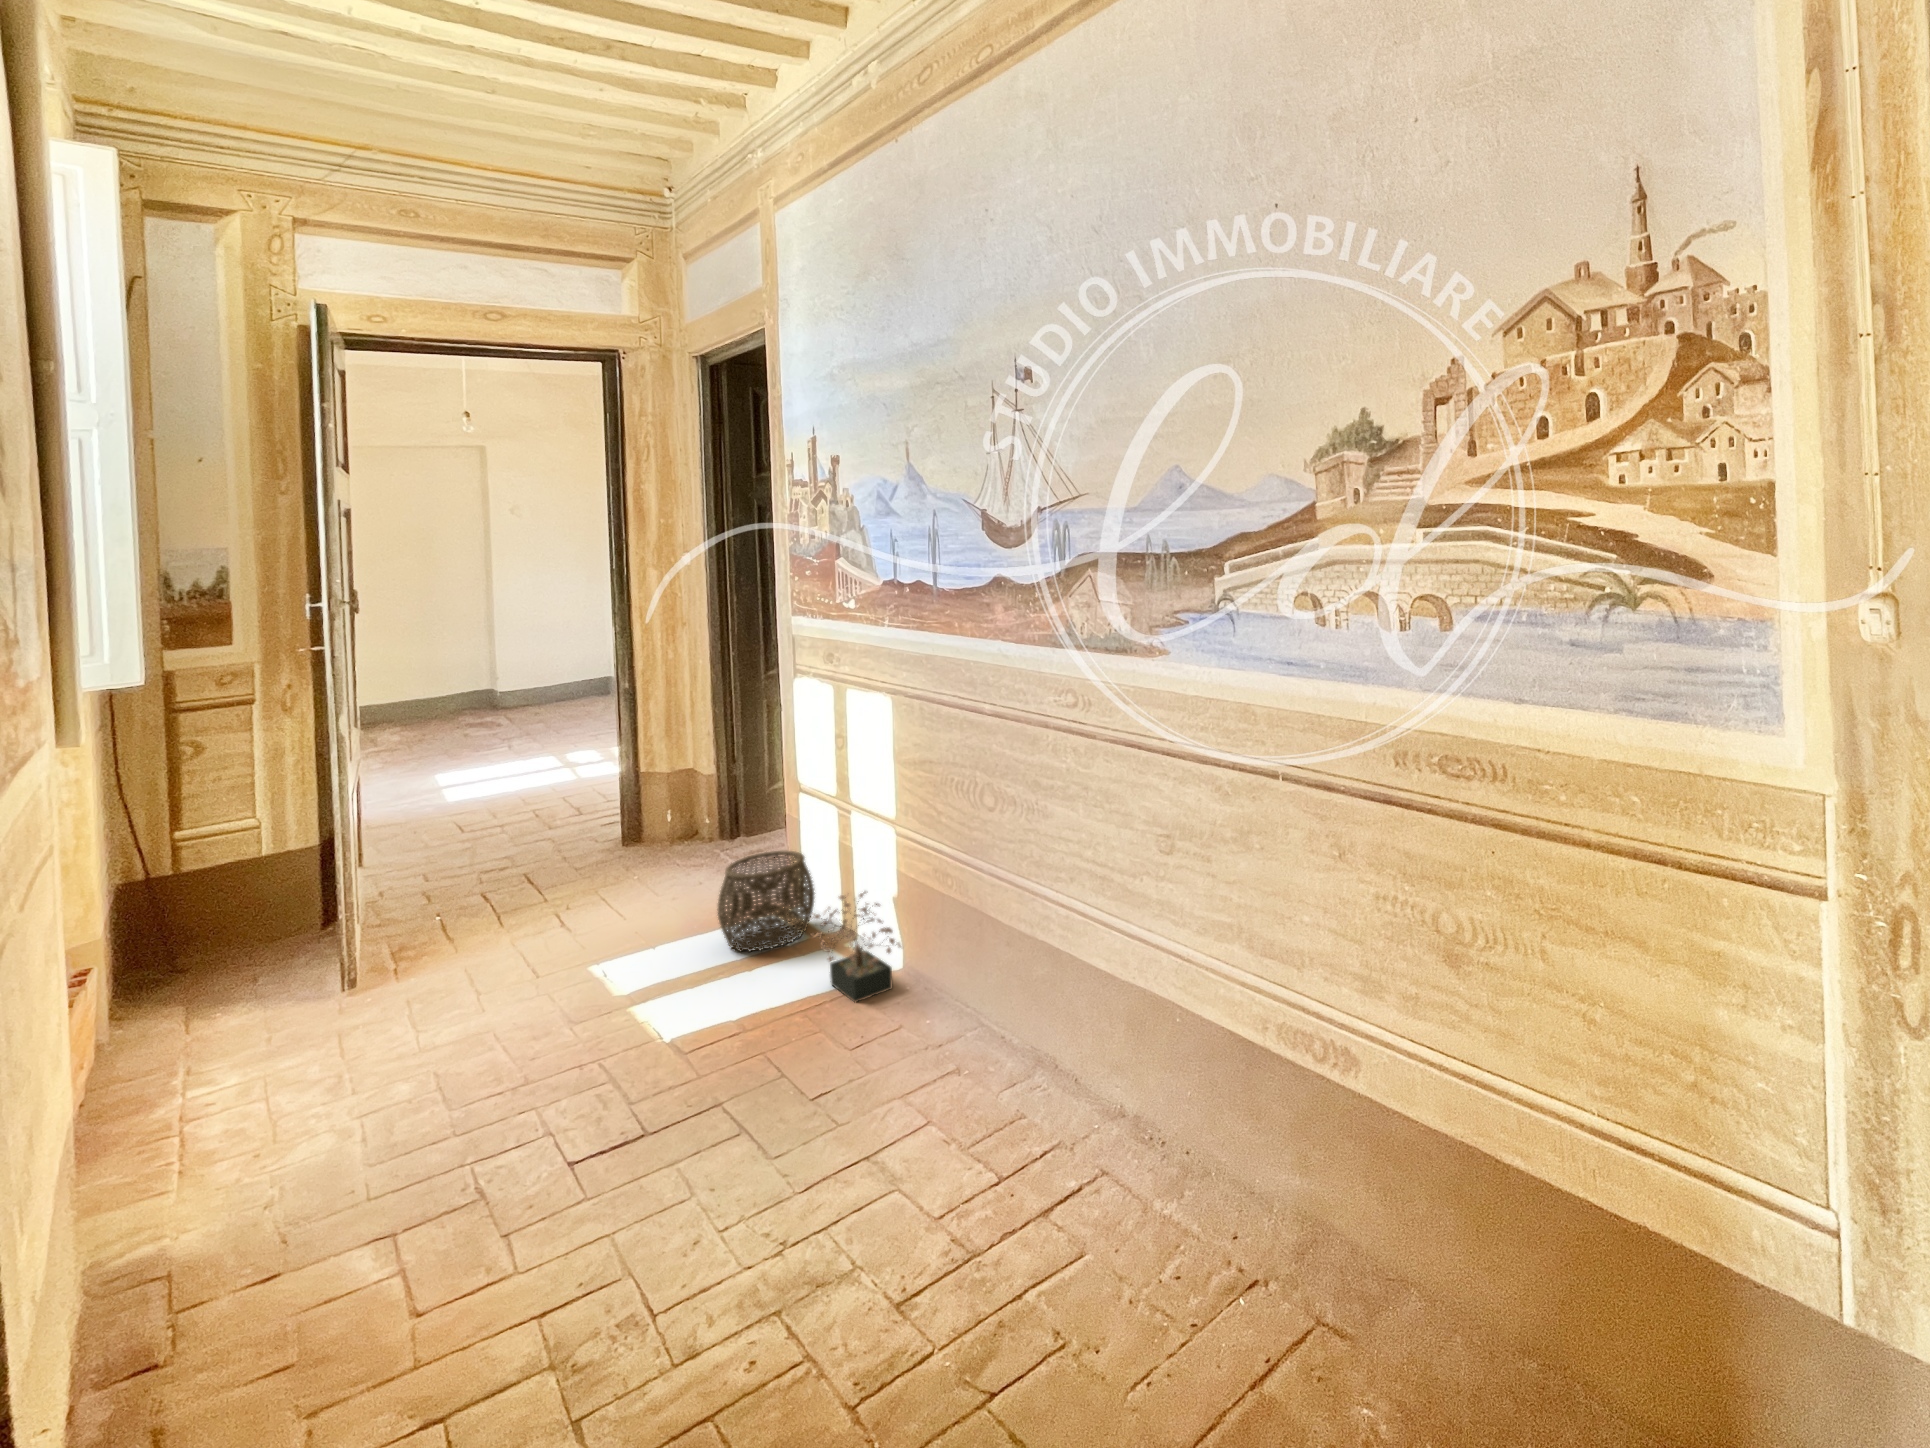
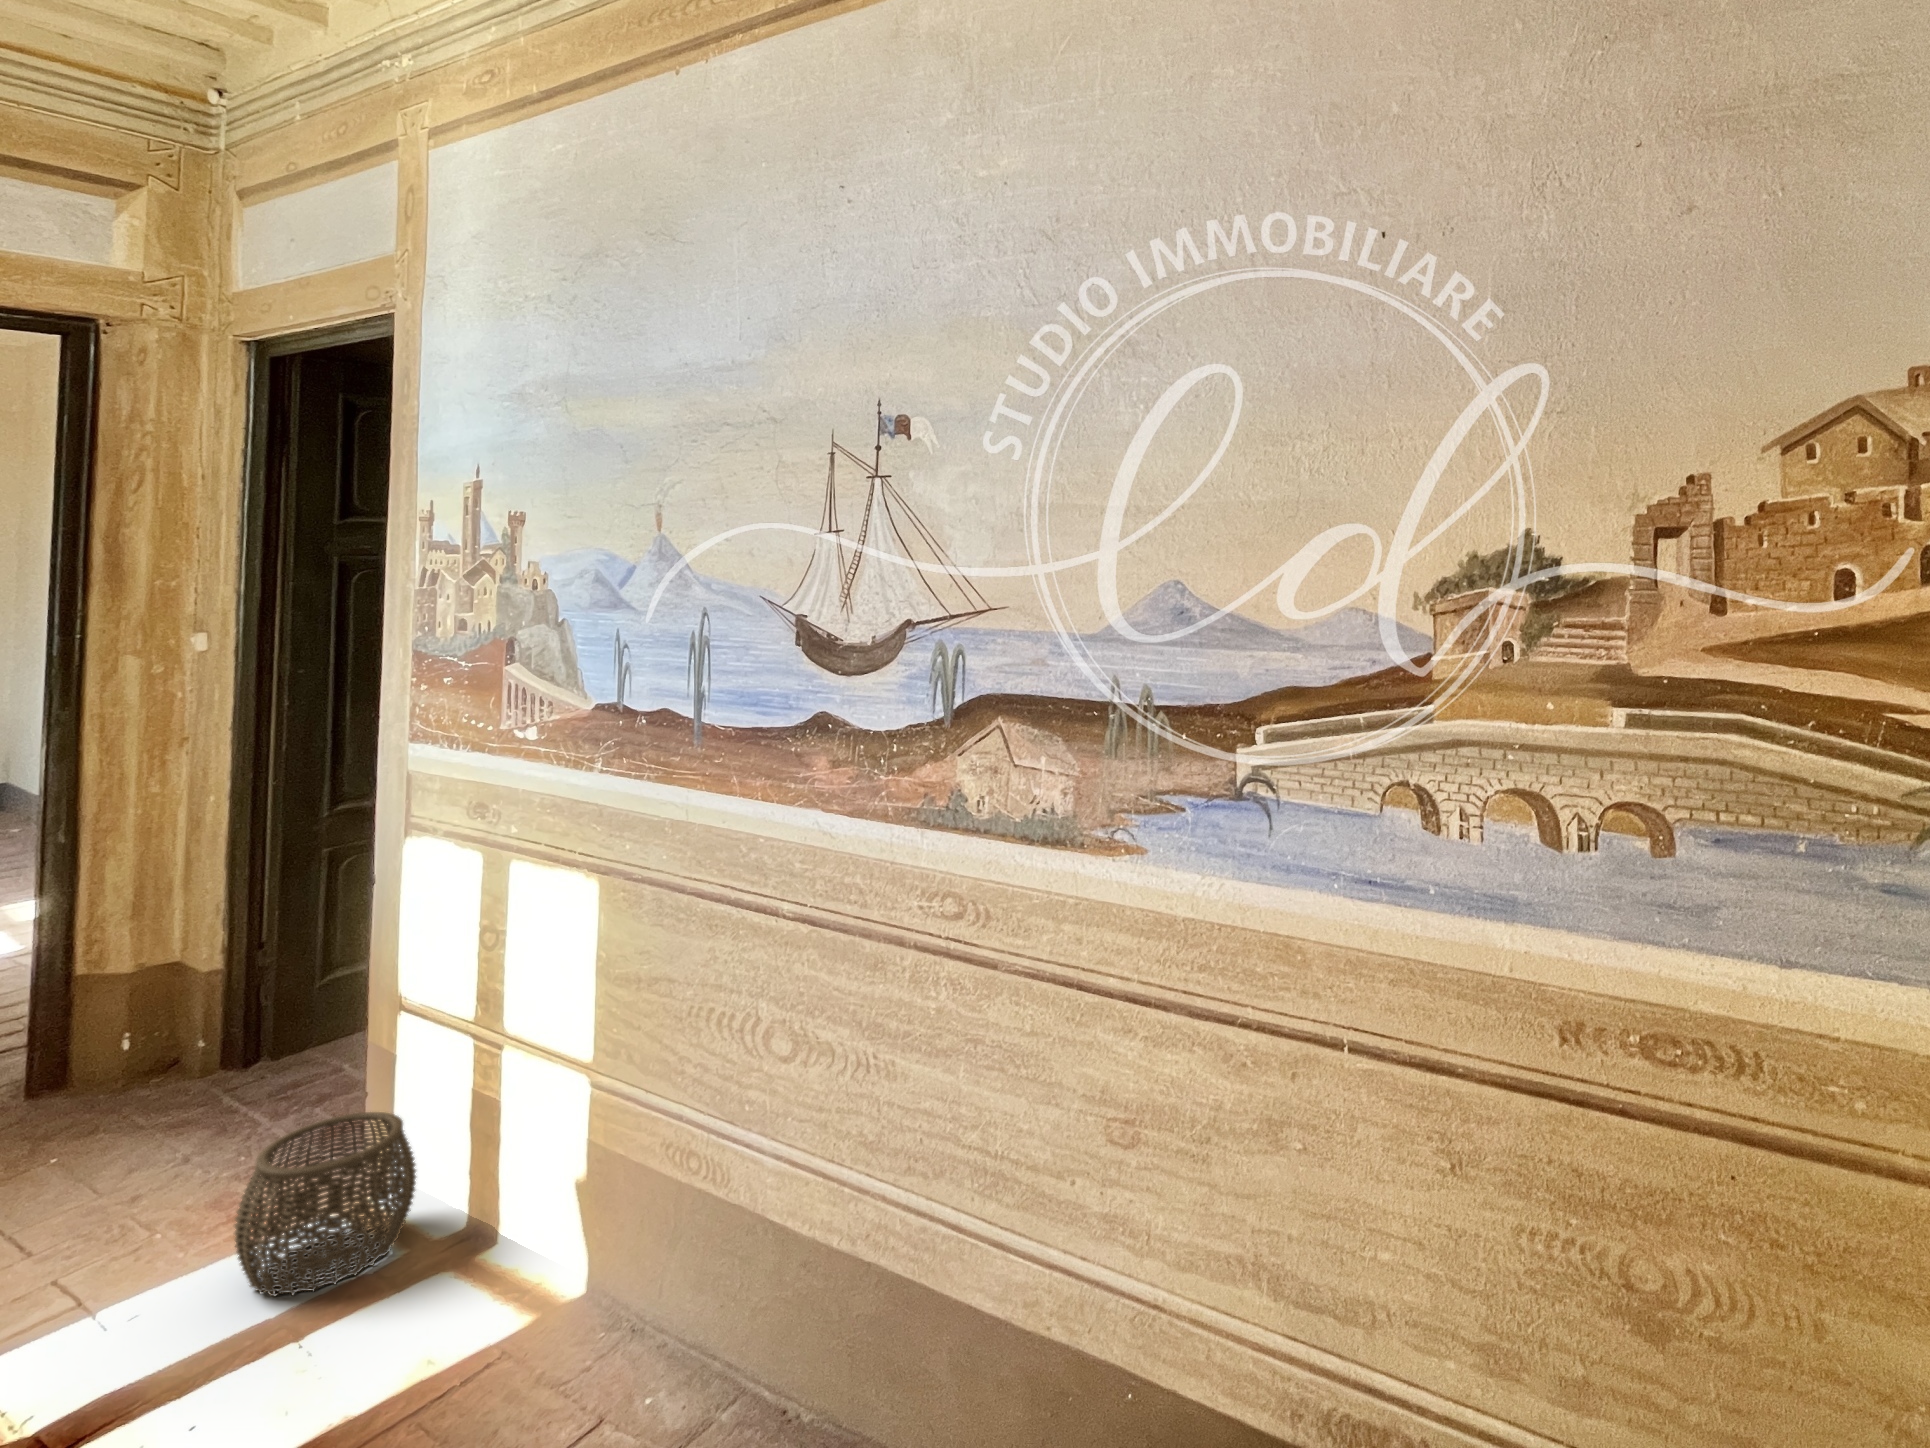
decorative plant: present [814,892,901,1002] -> none [425,1182,593,1382]

